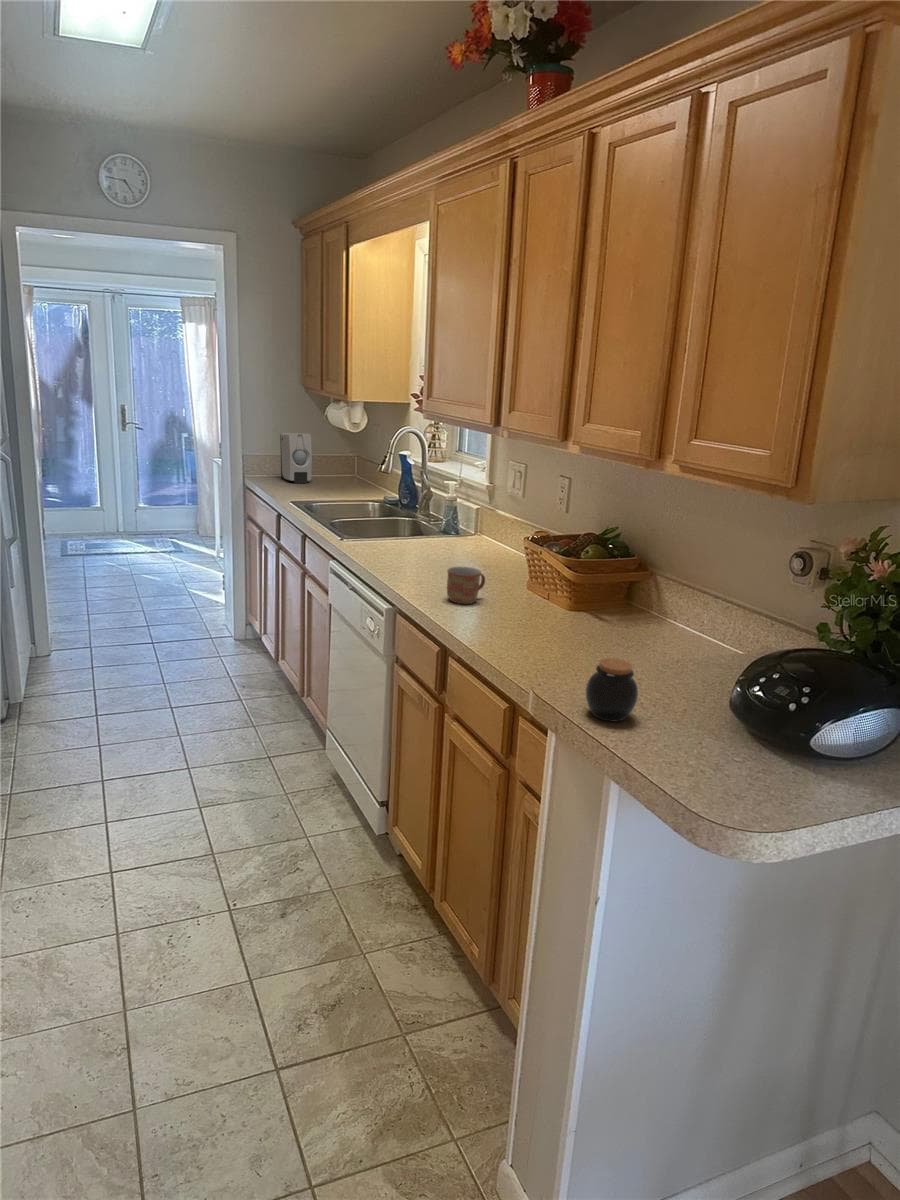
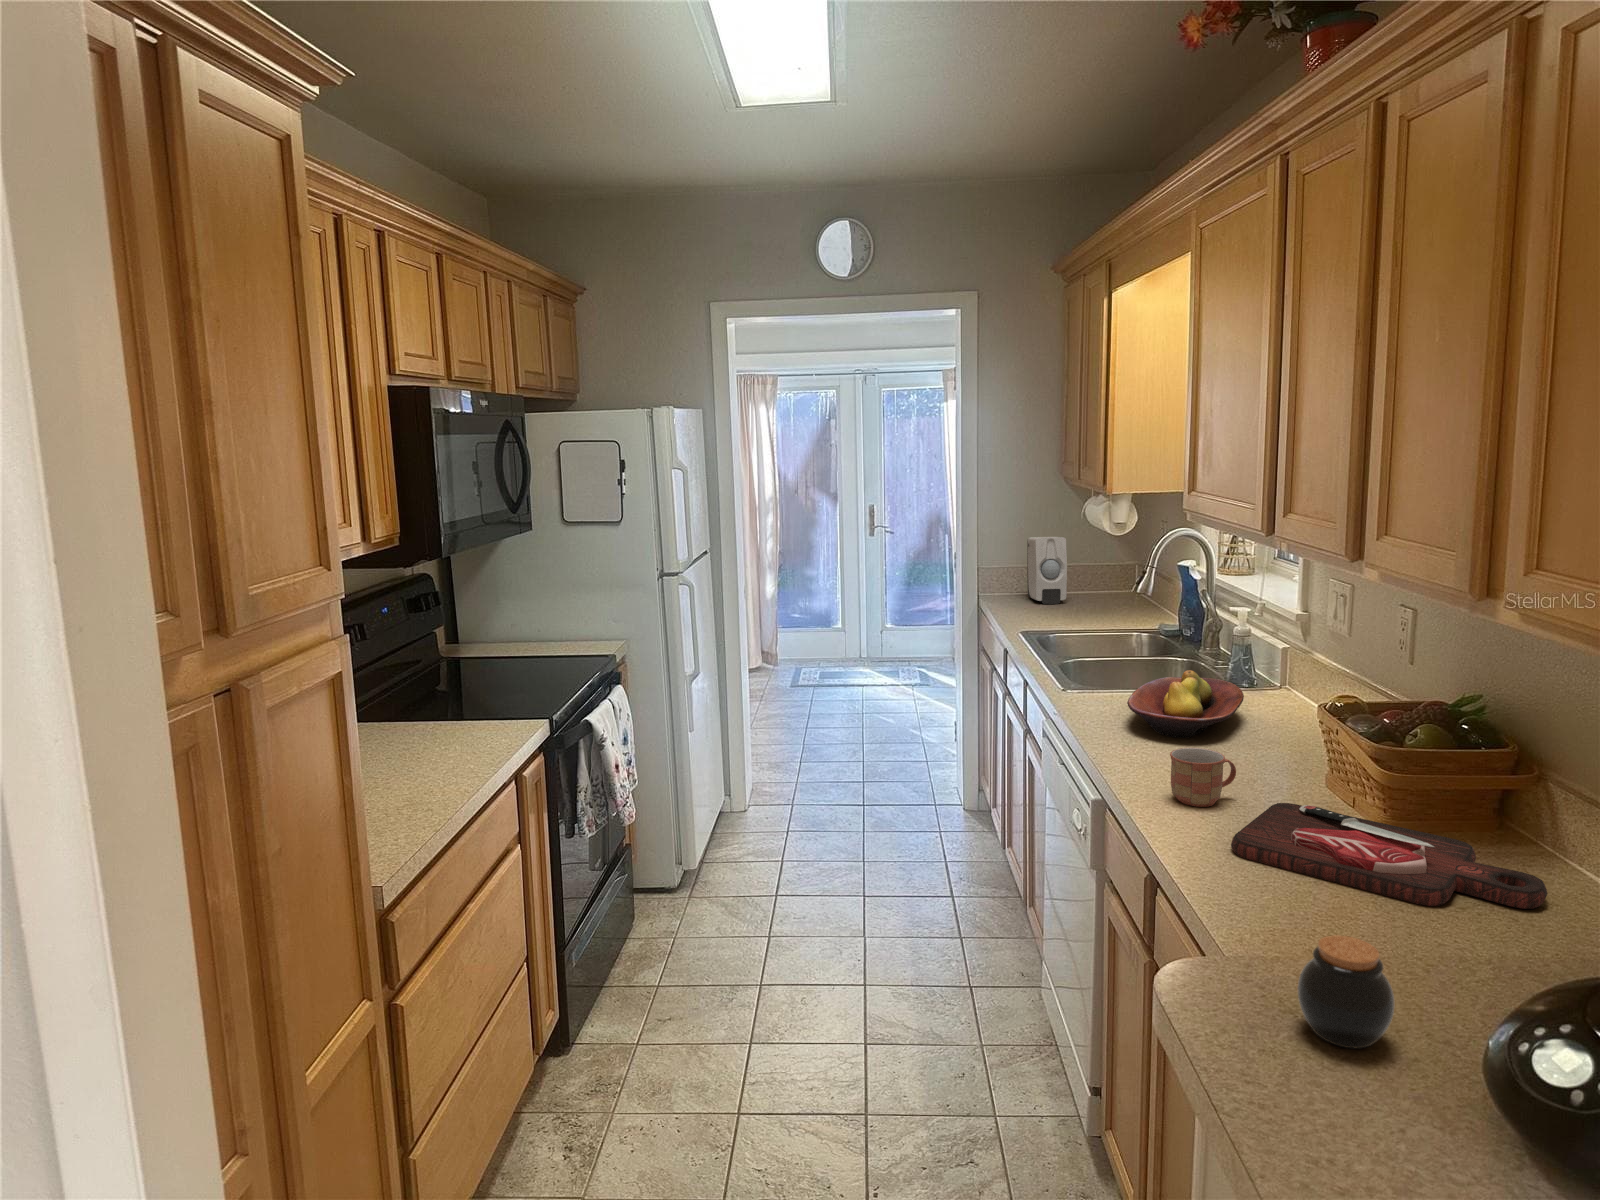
fruit bowl: none [395,521,465,566] -> present [1127,670,1244,738]
cutting board: none [498,597,664,646] -> present [1231,803,1548,909]

